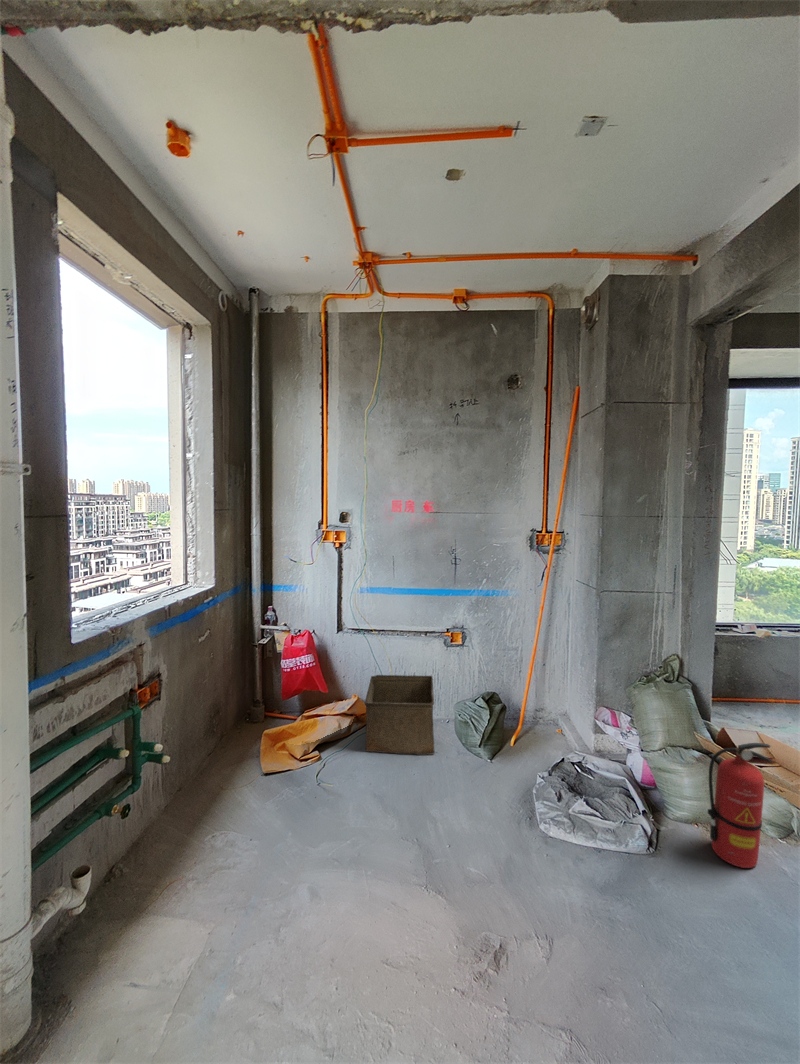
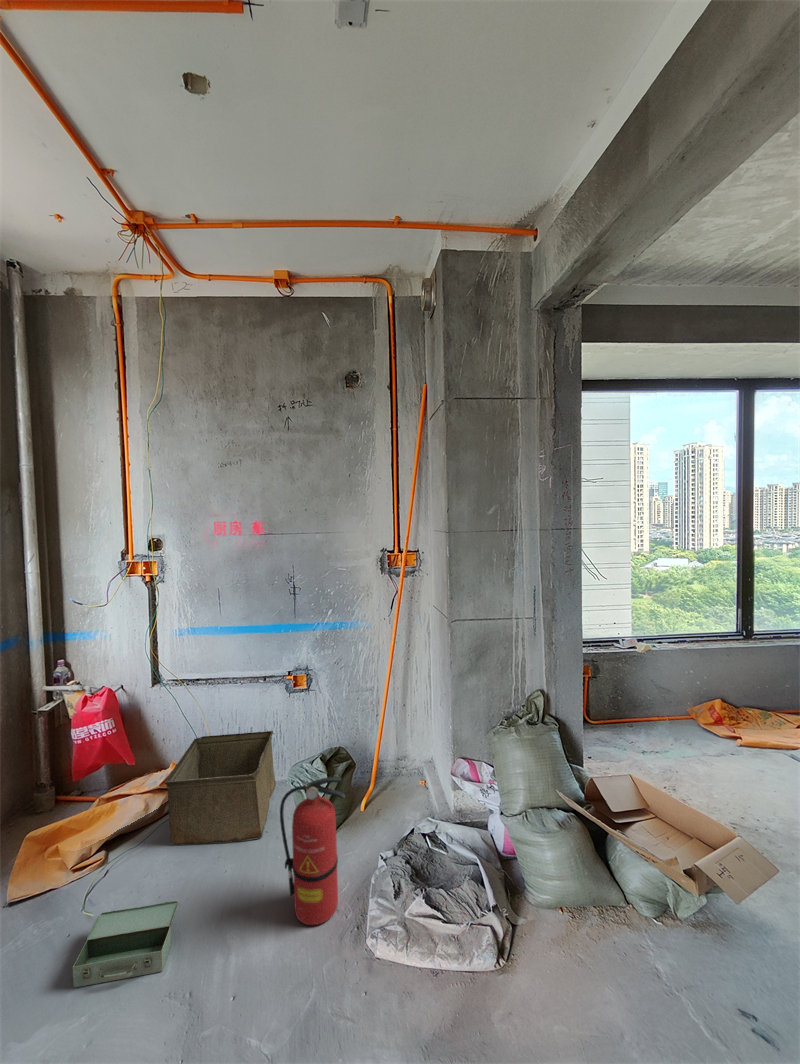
fire extinguisher: present [708,743,772,868] -> present [280,777,345,925]
toolbox: none [337,783,394,825] -> present [73,901,179,988]

